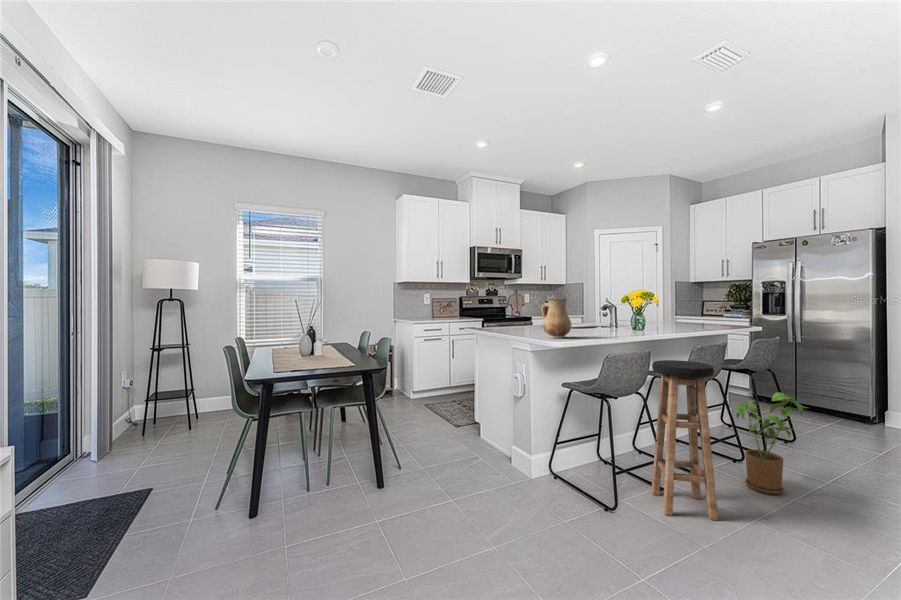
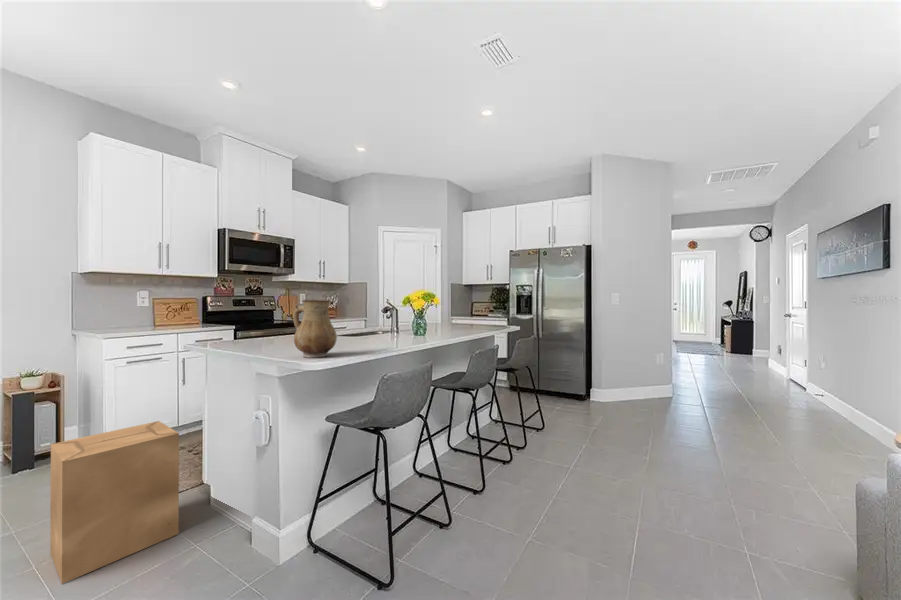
bar stool: present [651,360,718,520] -> none [434,375,506,579]
cardboard box: none [409,377,469,456] -> present [50,421,179,584]
house plant: present [736,392,808,494] -> none [513,397,571,504]

